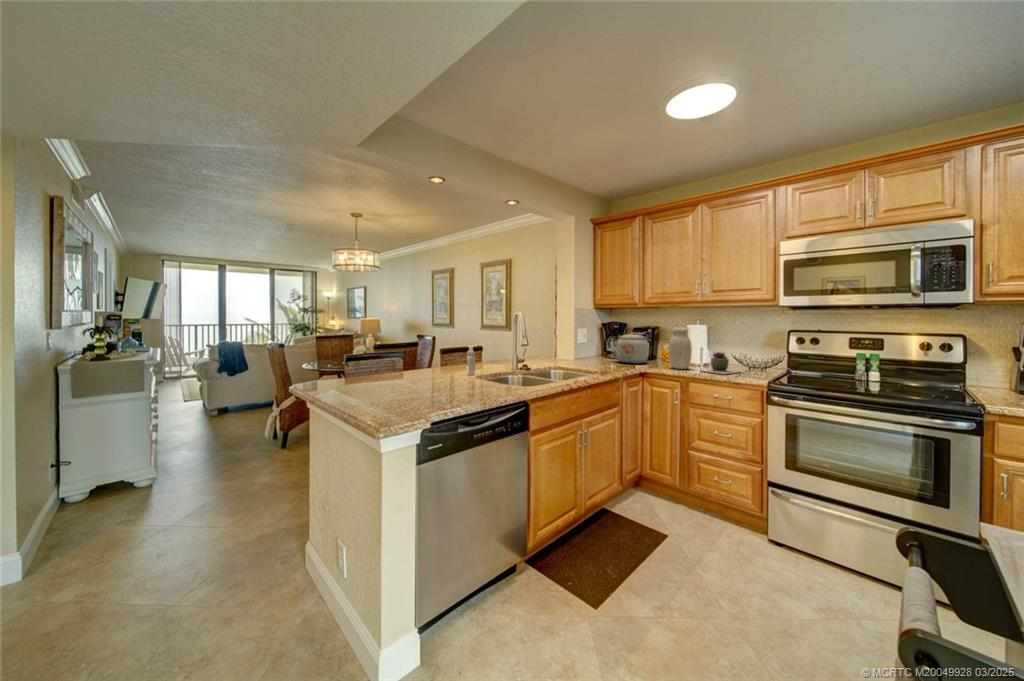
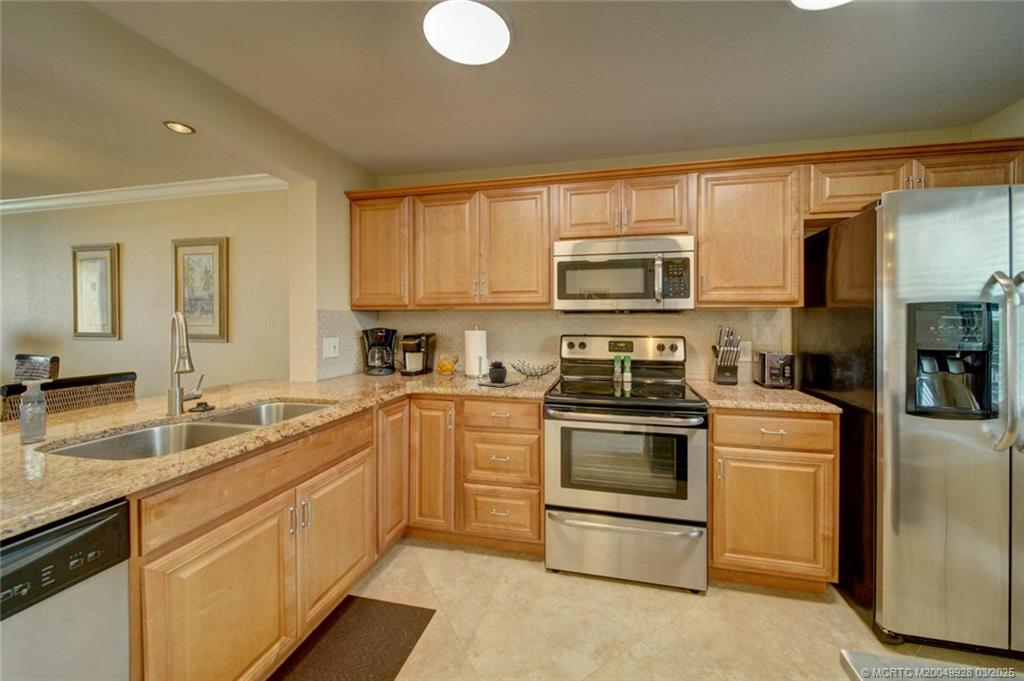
jar: present [669,328,692,369] -> none [443,333,468,383]
kettle: present [610,332,651,363] -> none [373,339,424,379]

